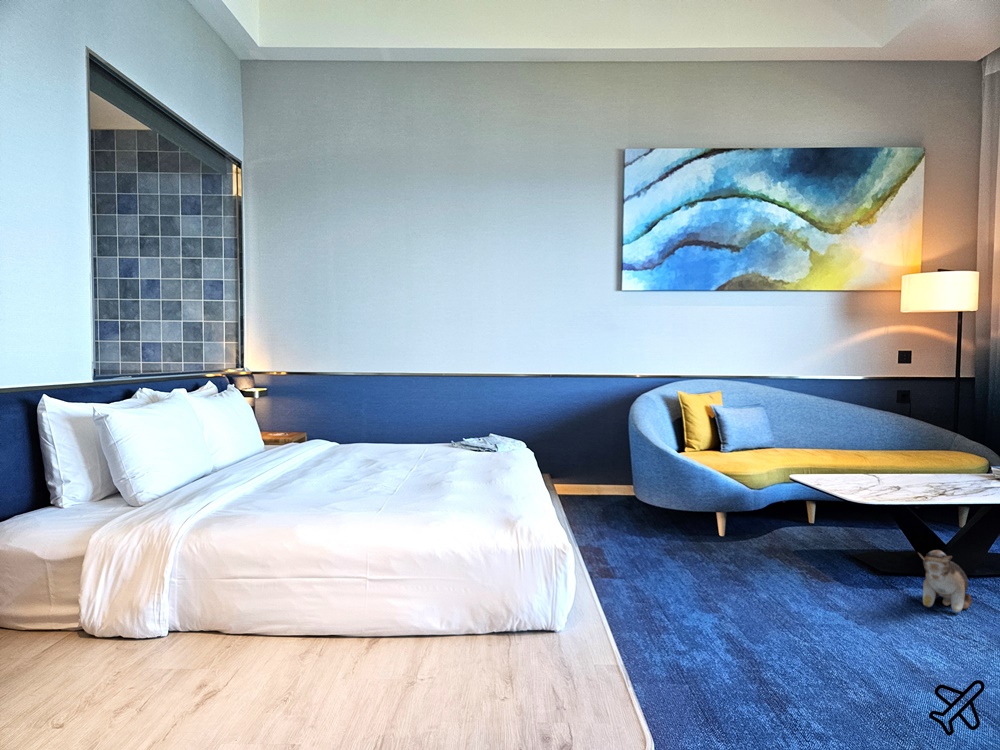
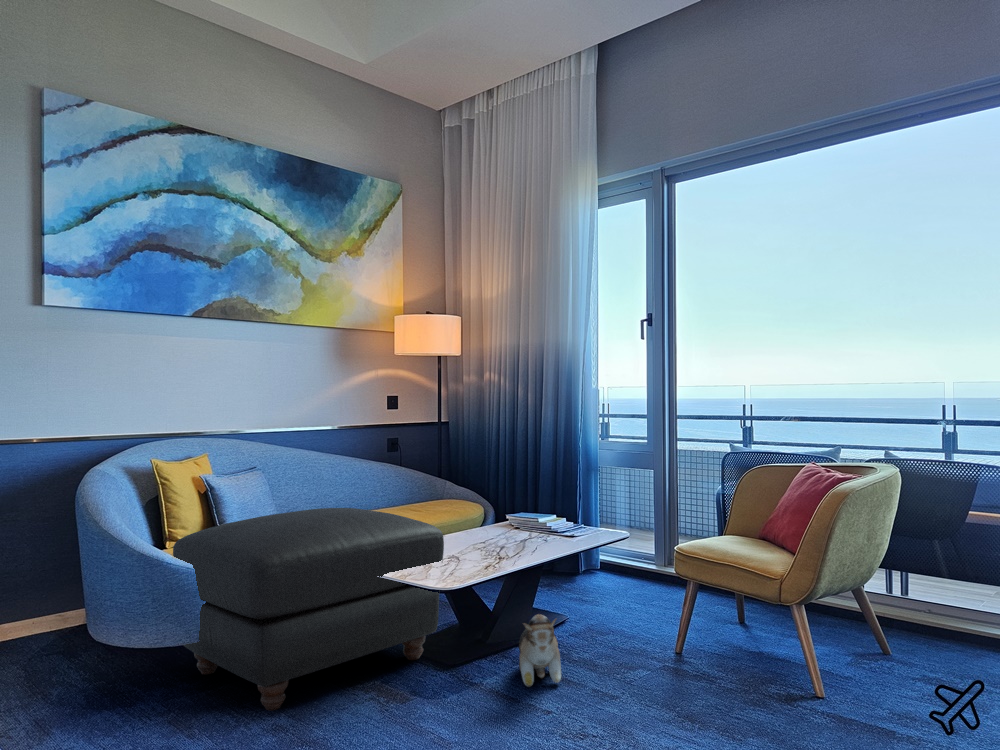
ottoman: none [680,438,878,566] -> present [173,508,444,710]

